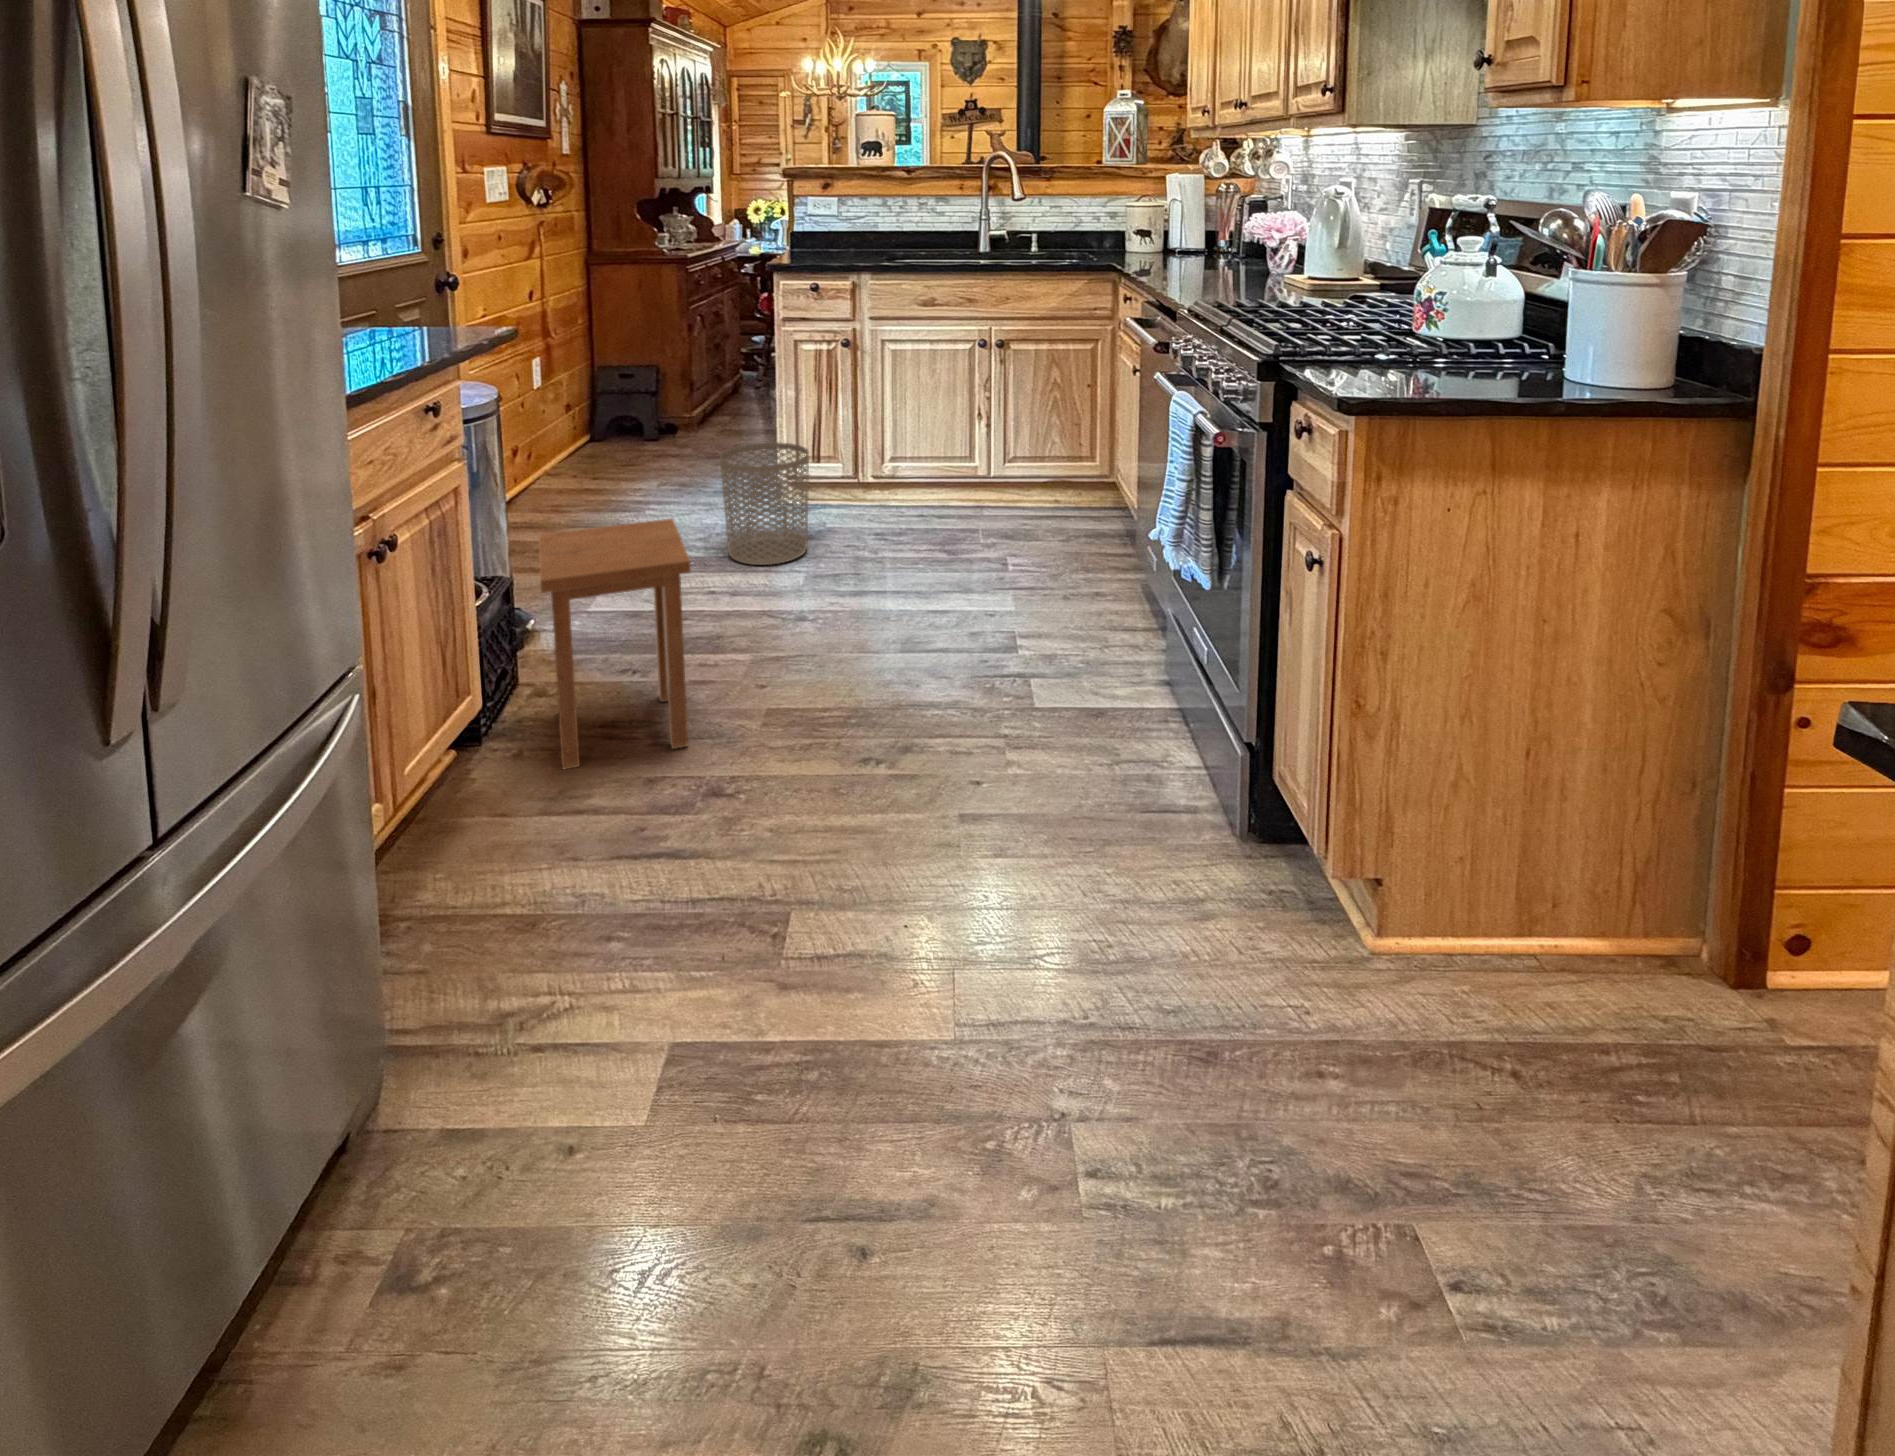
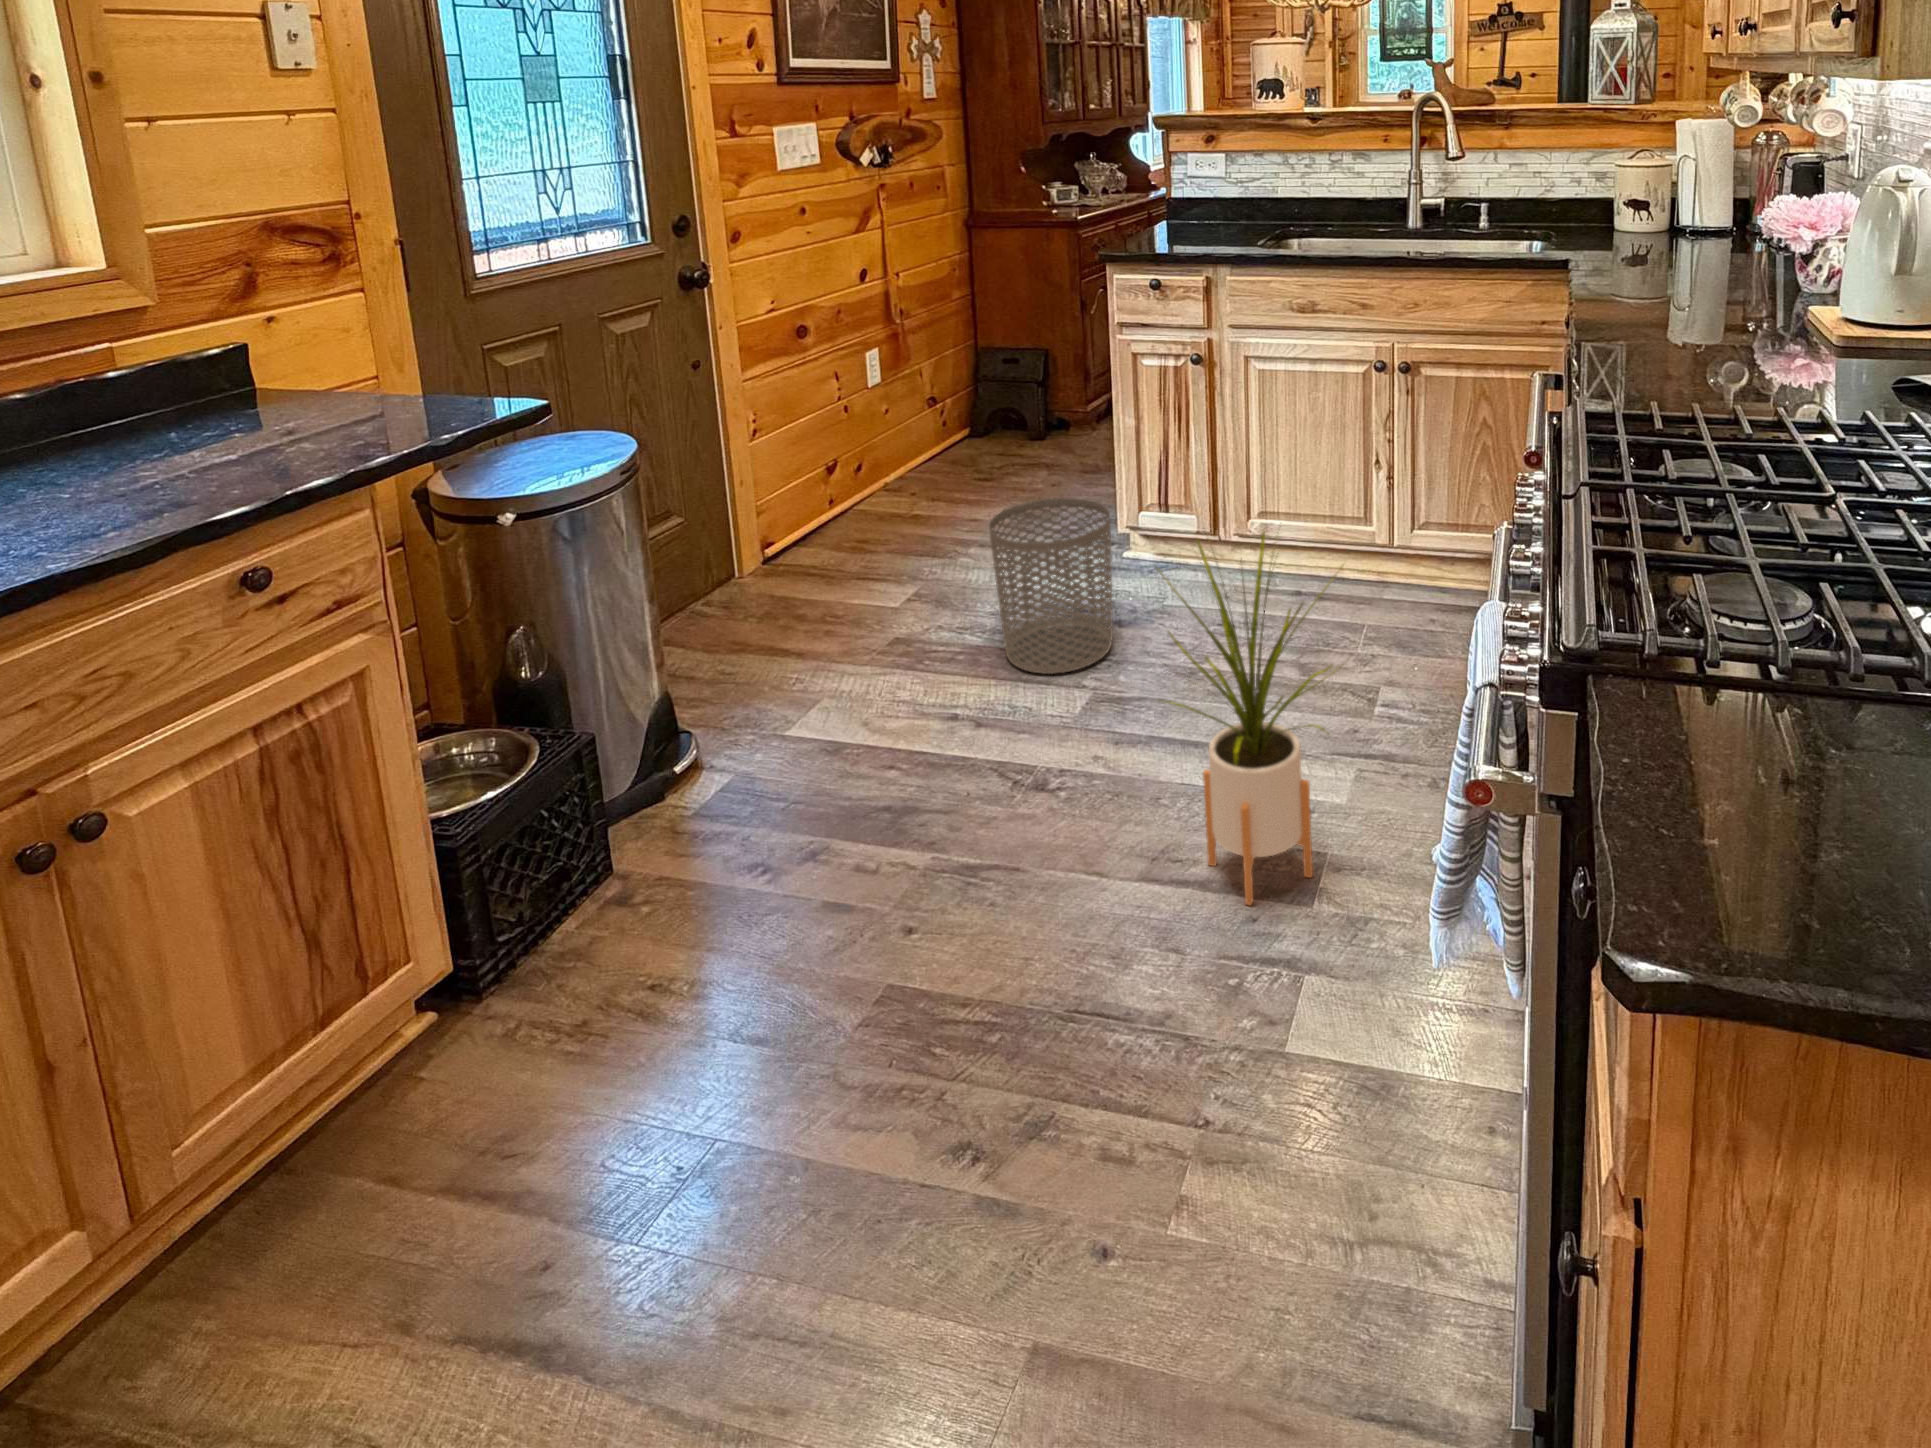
house plant: none [914,411,1041,655] -> present [1159,530,1349,905]
stool: present [539,519,691,769] -> none [468,672,780,1064]

